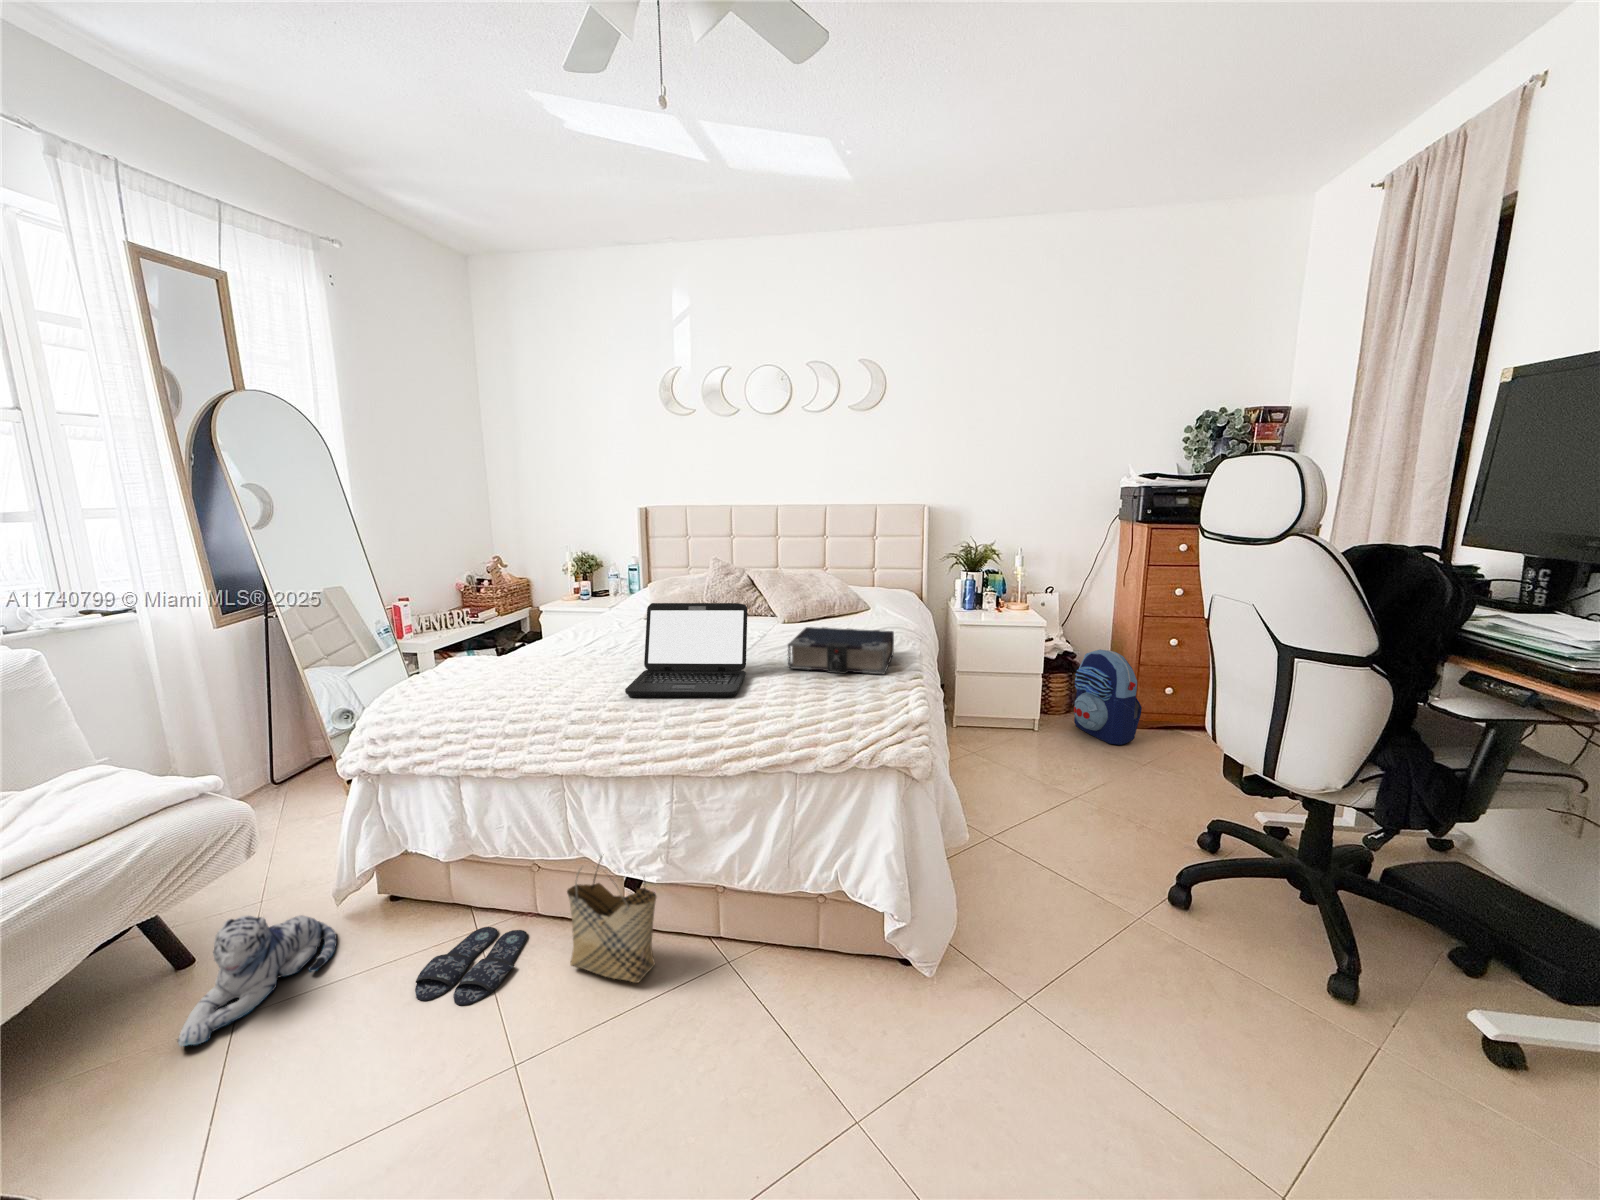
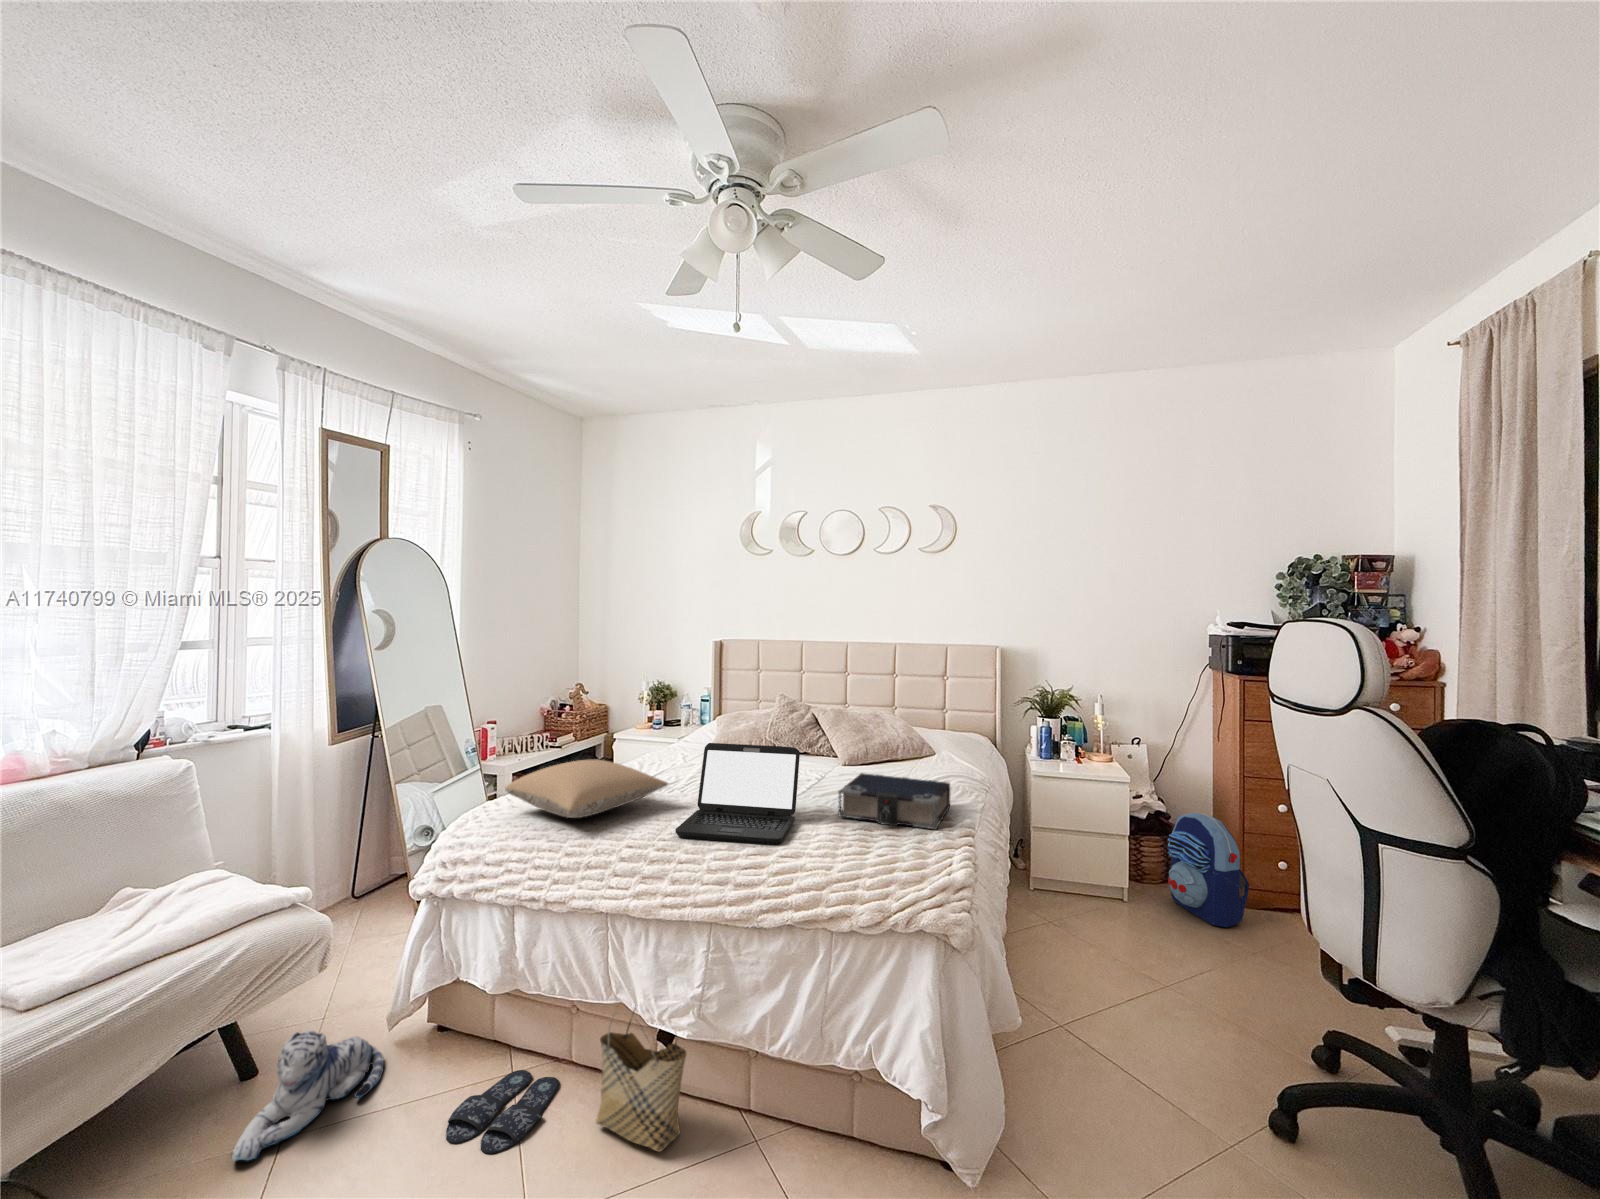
pillow: none [431,627,611,685] -> present [505,760,668,818]

